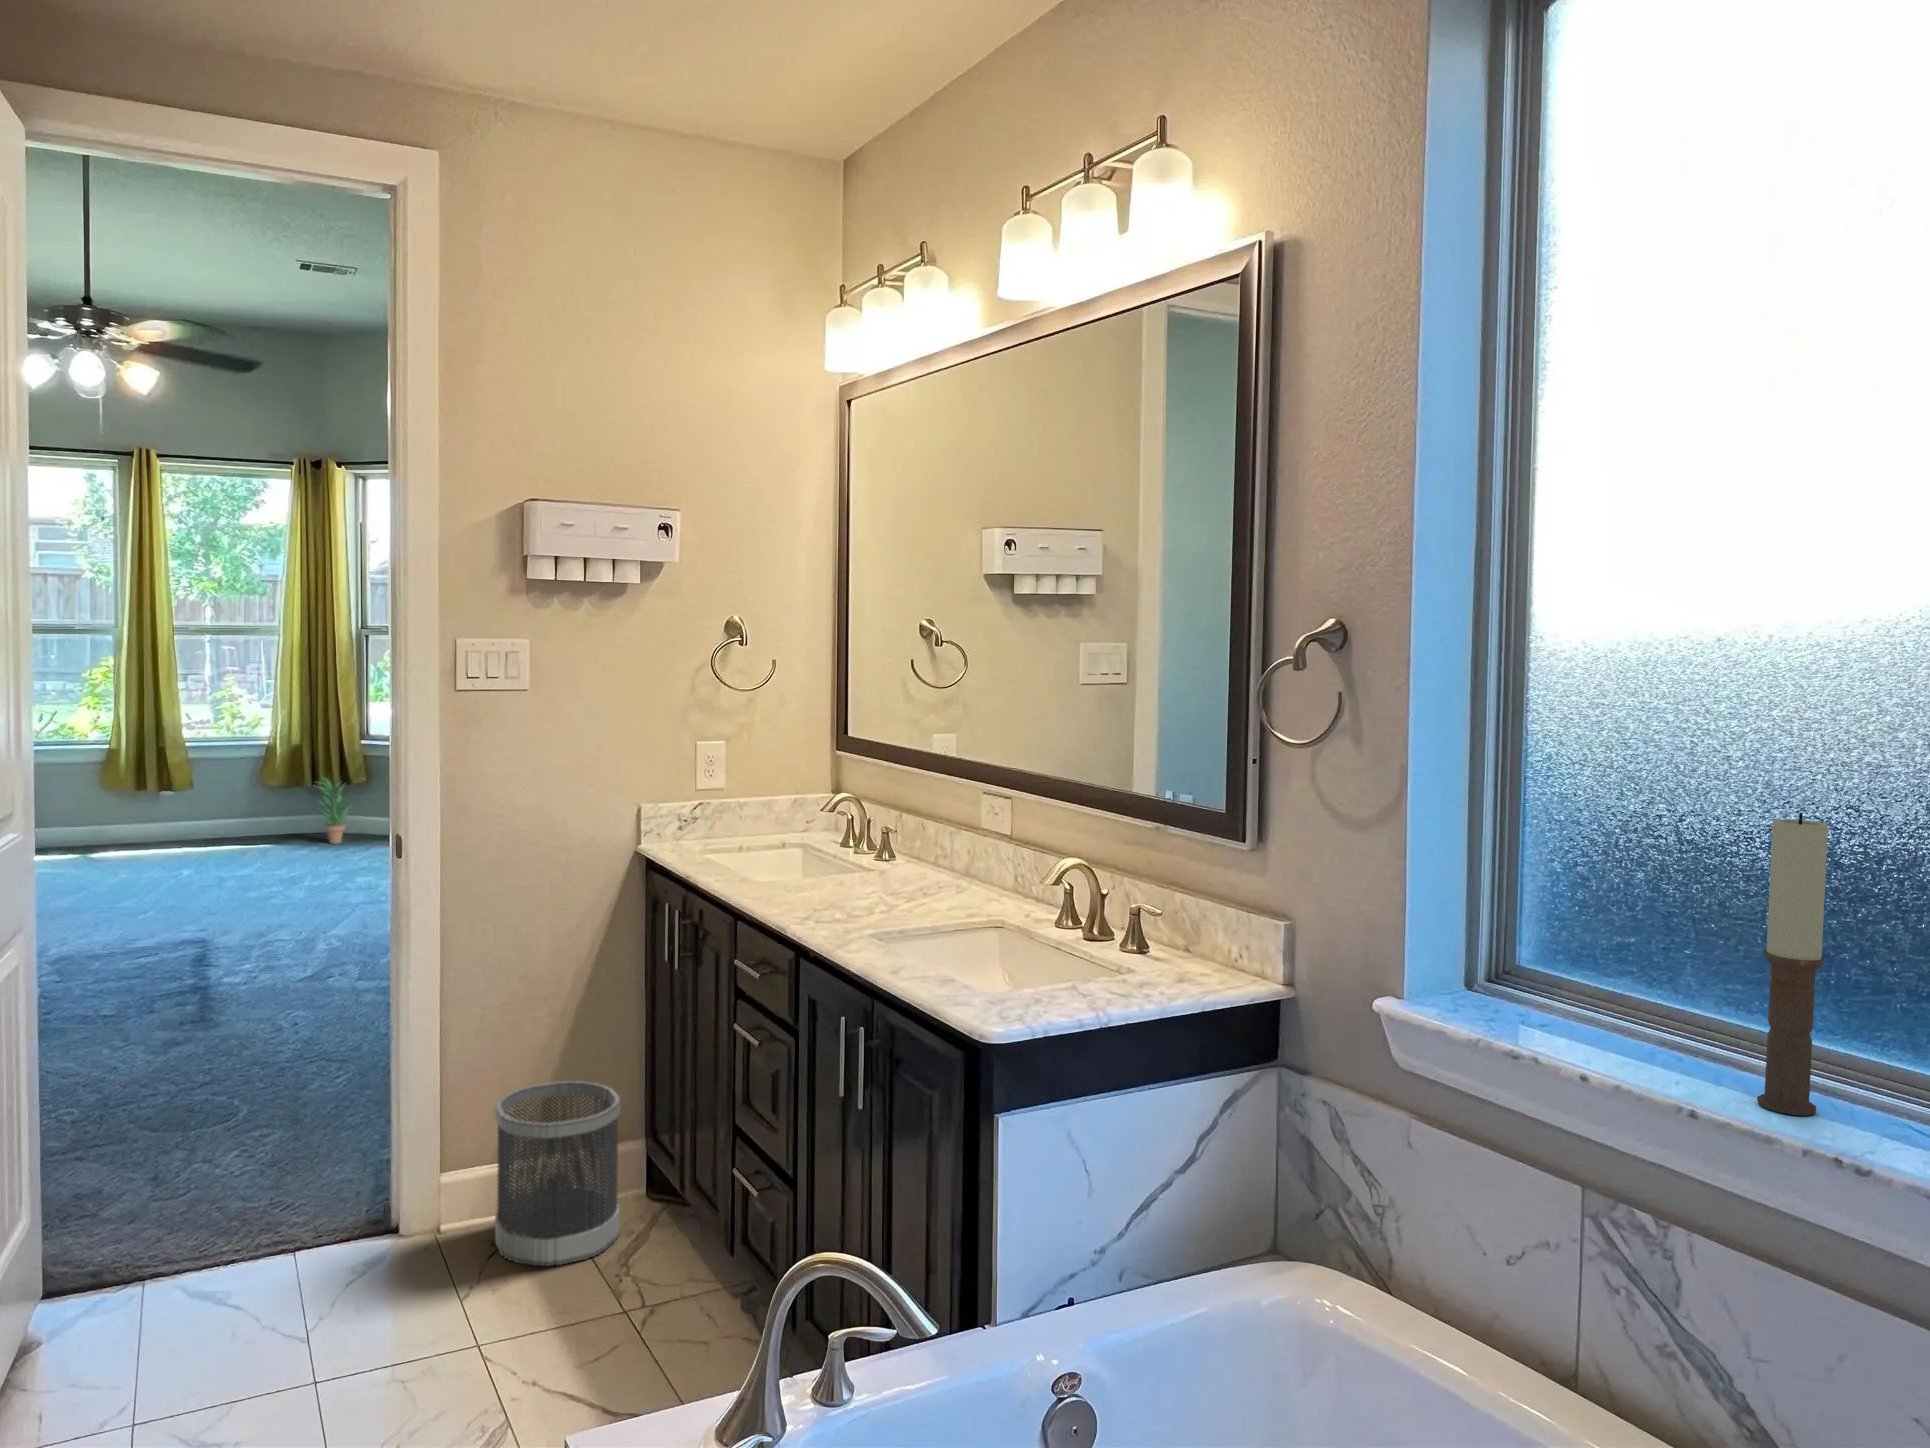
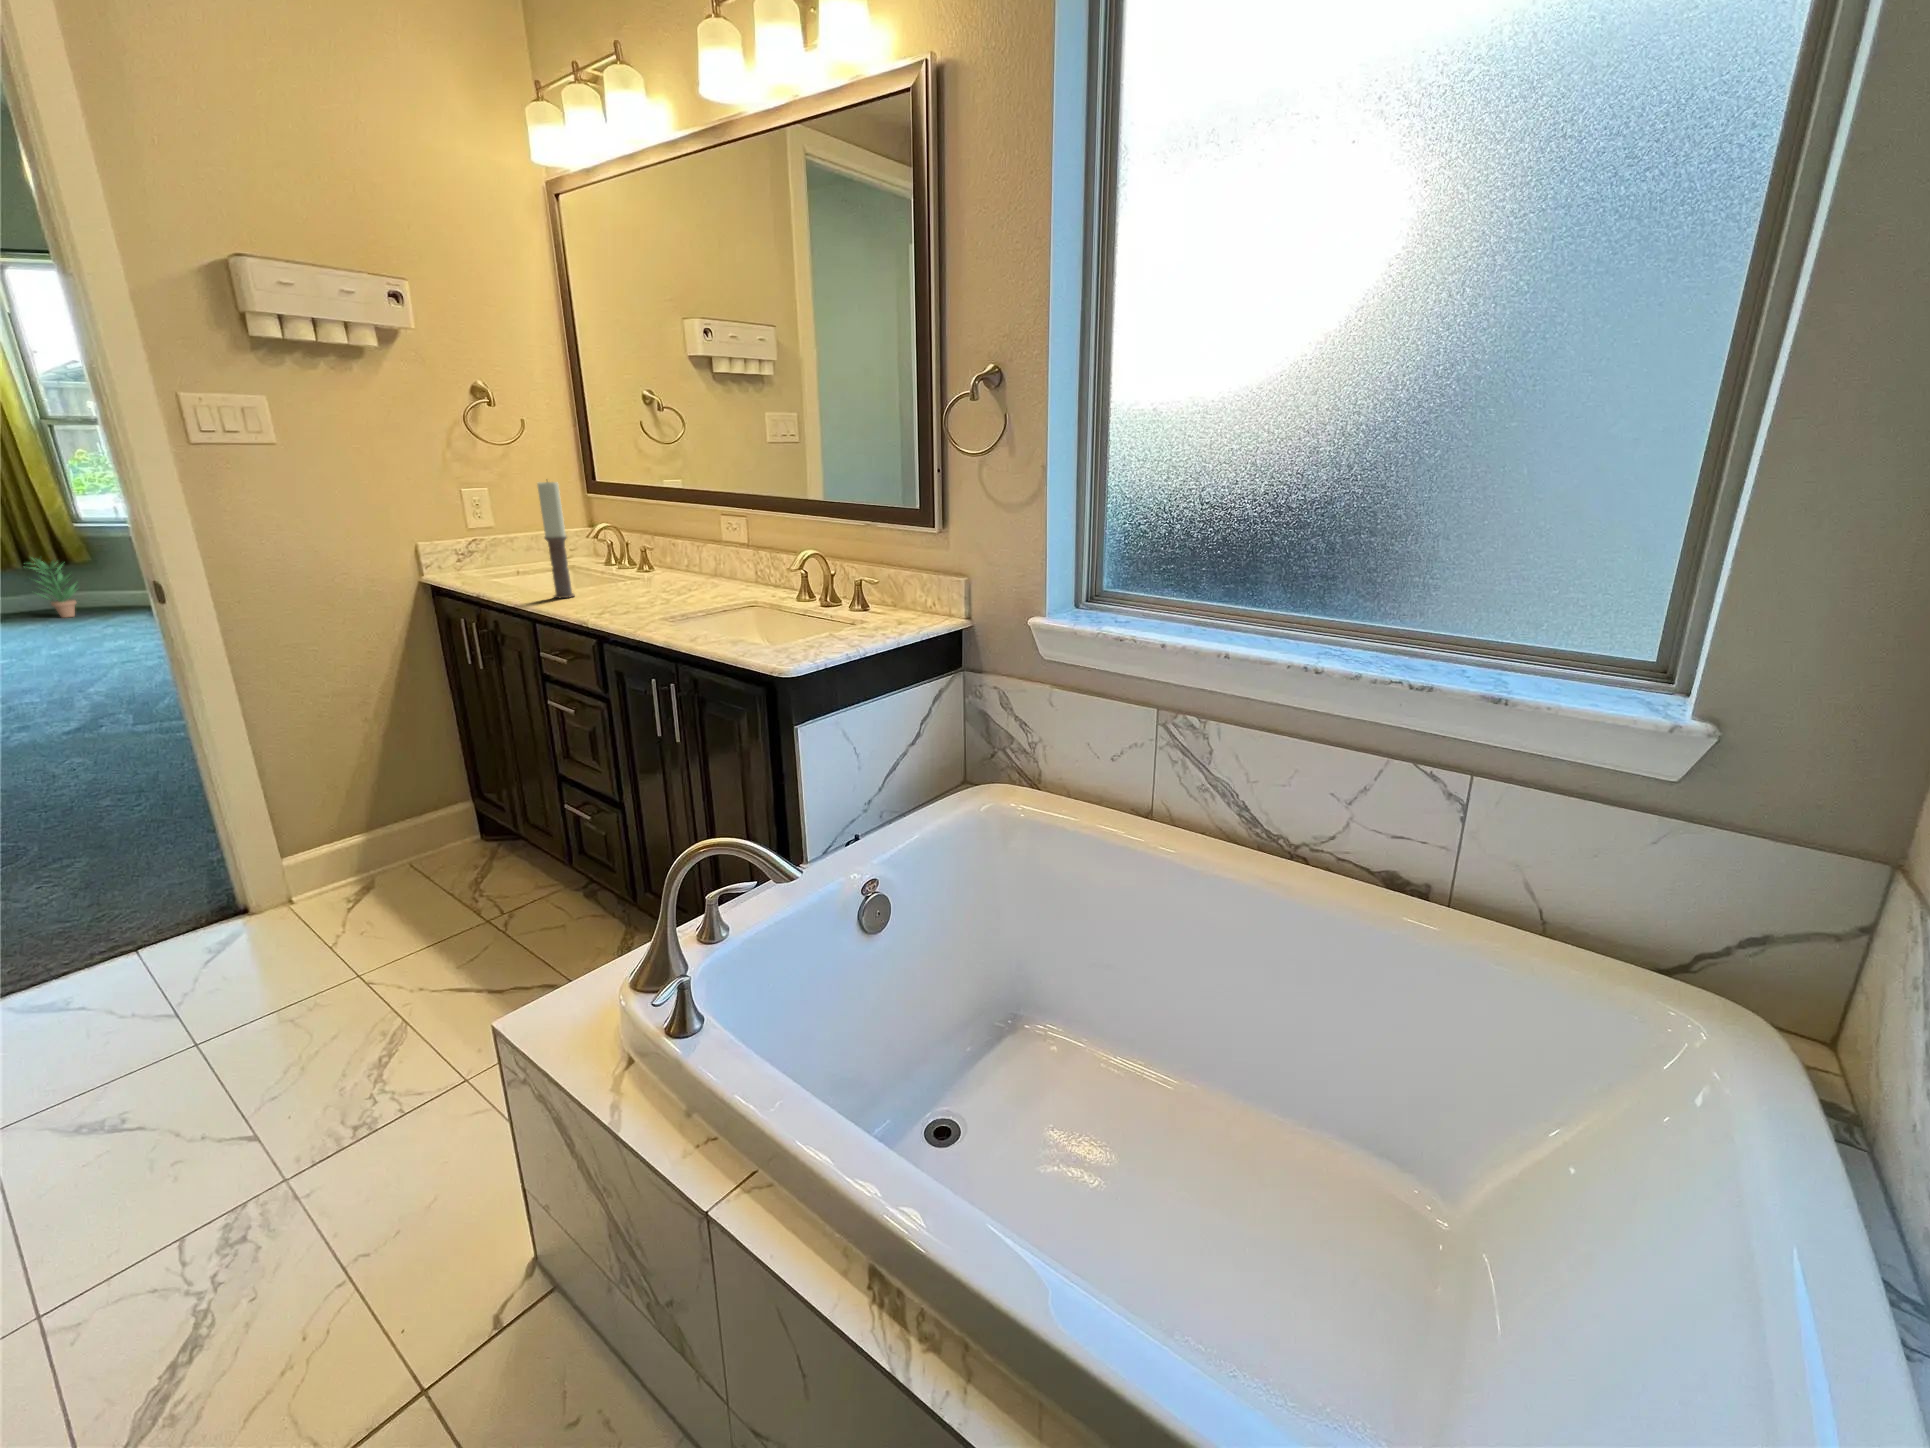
candle: present [1757,813,1828,1115] -> present [537,481,574,598]
wastebasket: present [495,1081,620,1266] -> none [327,766,468,908]

